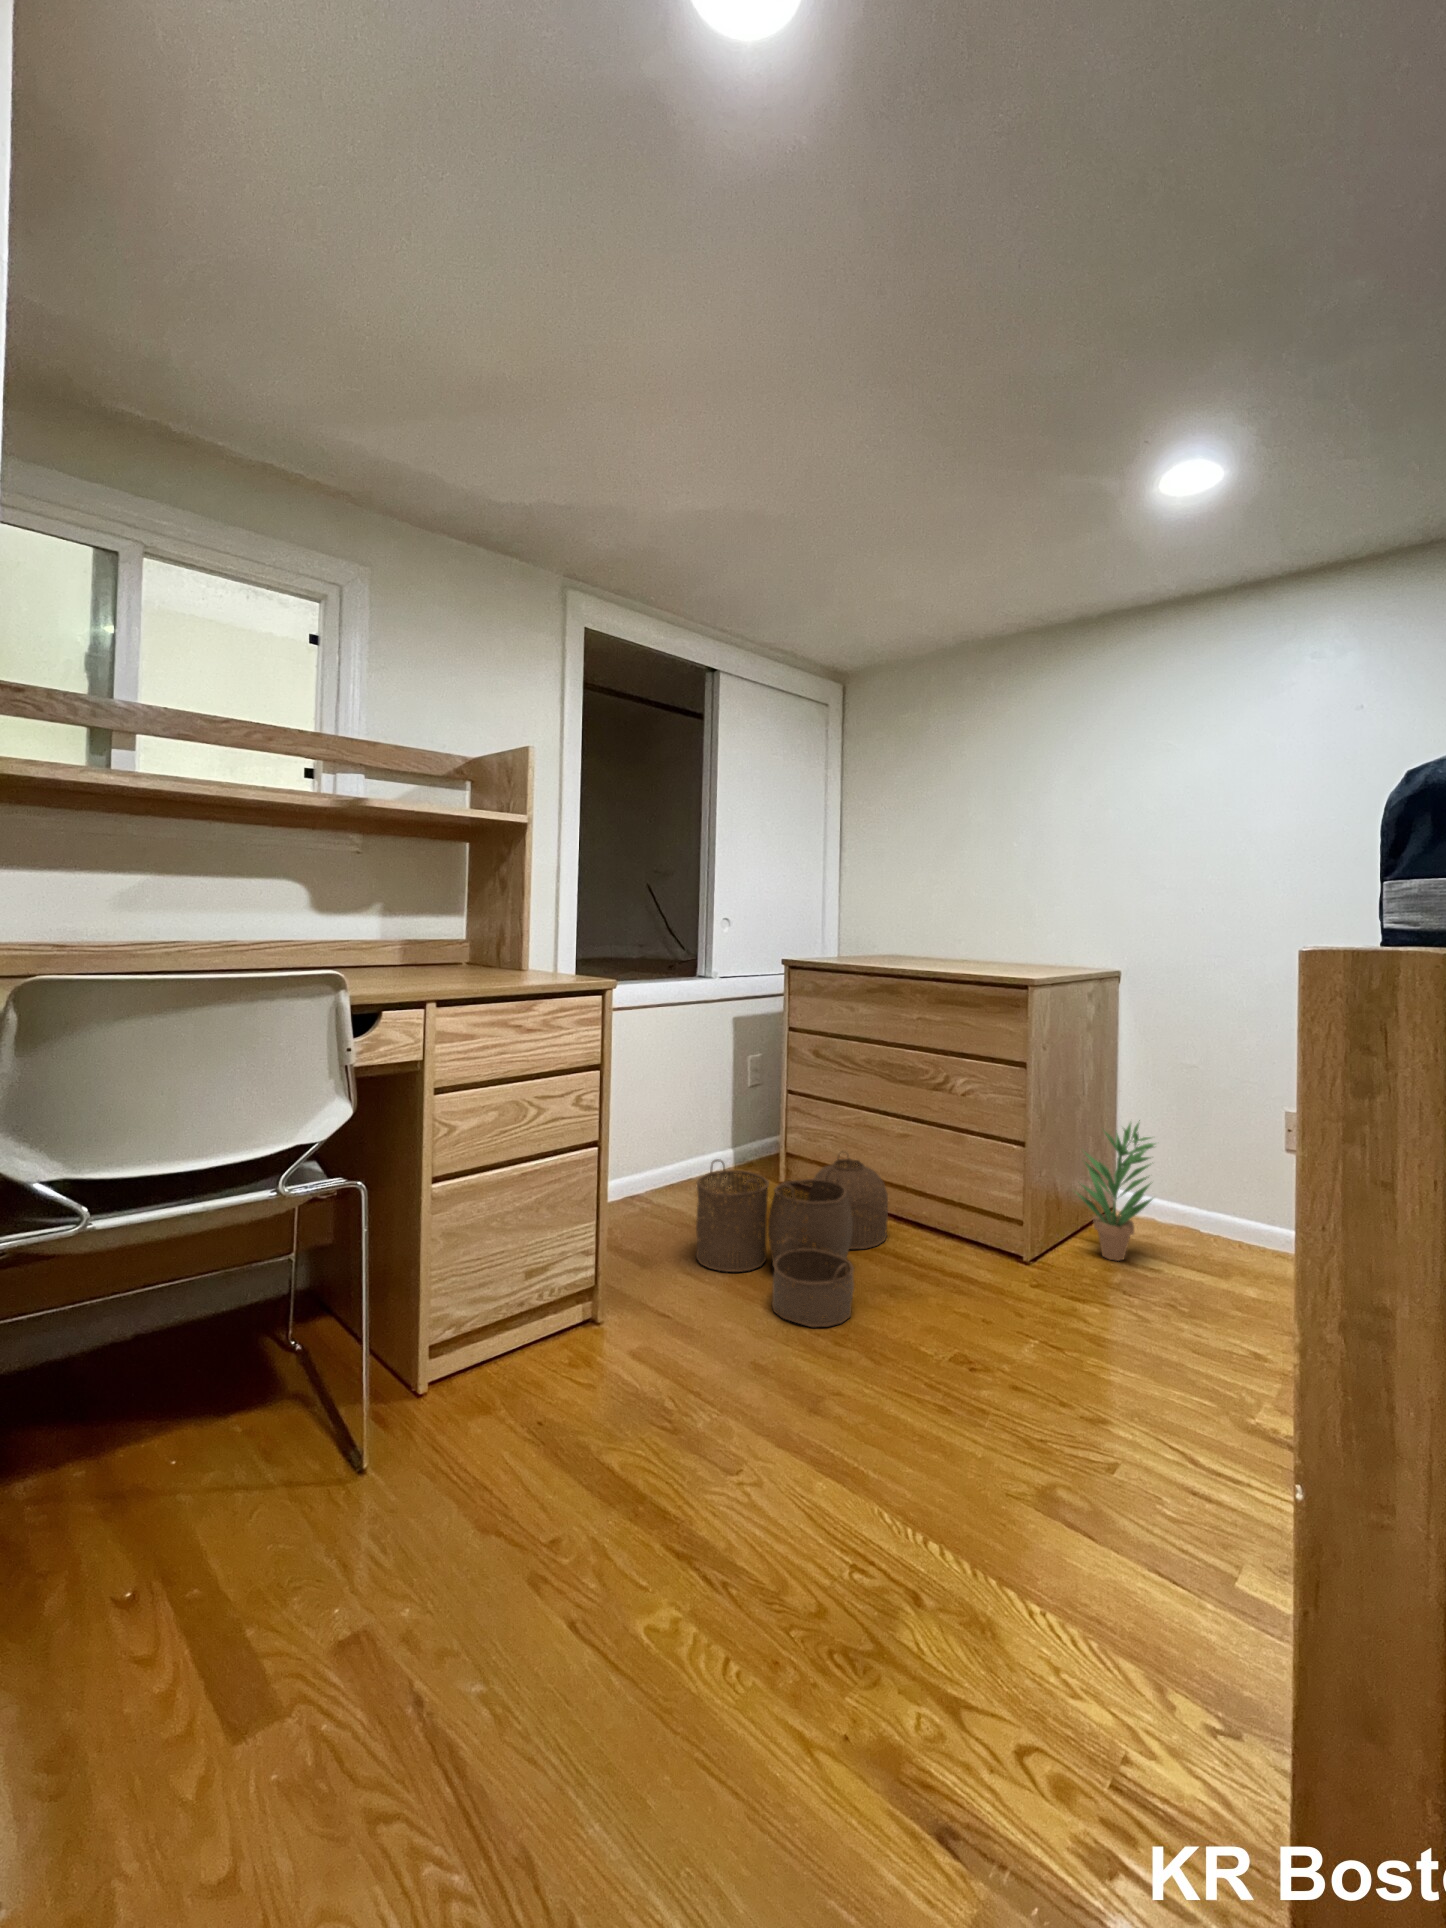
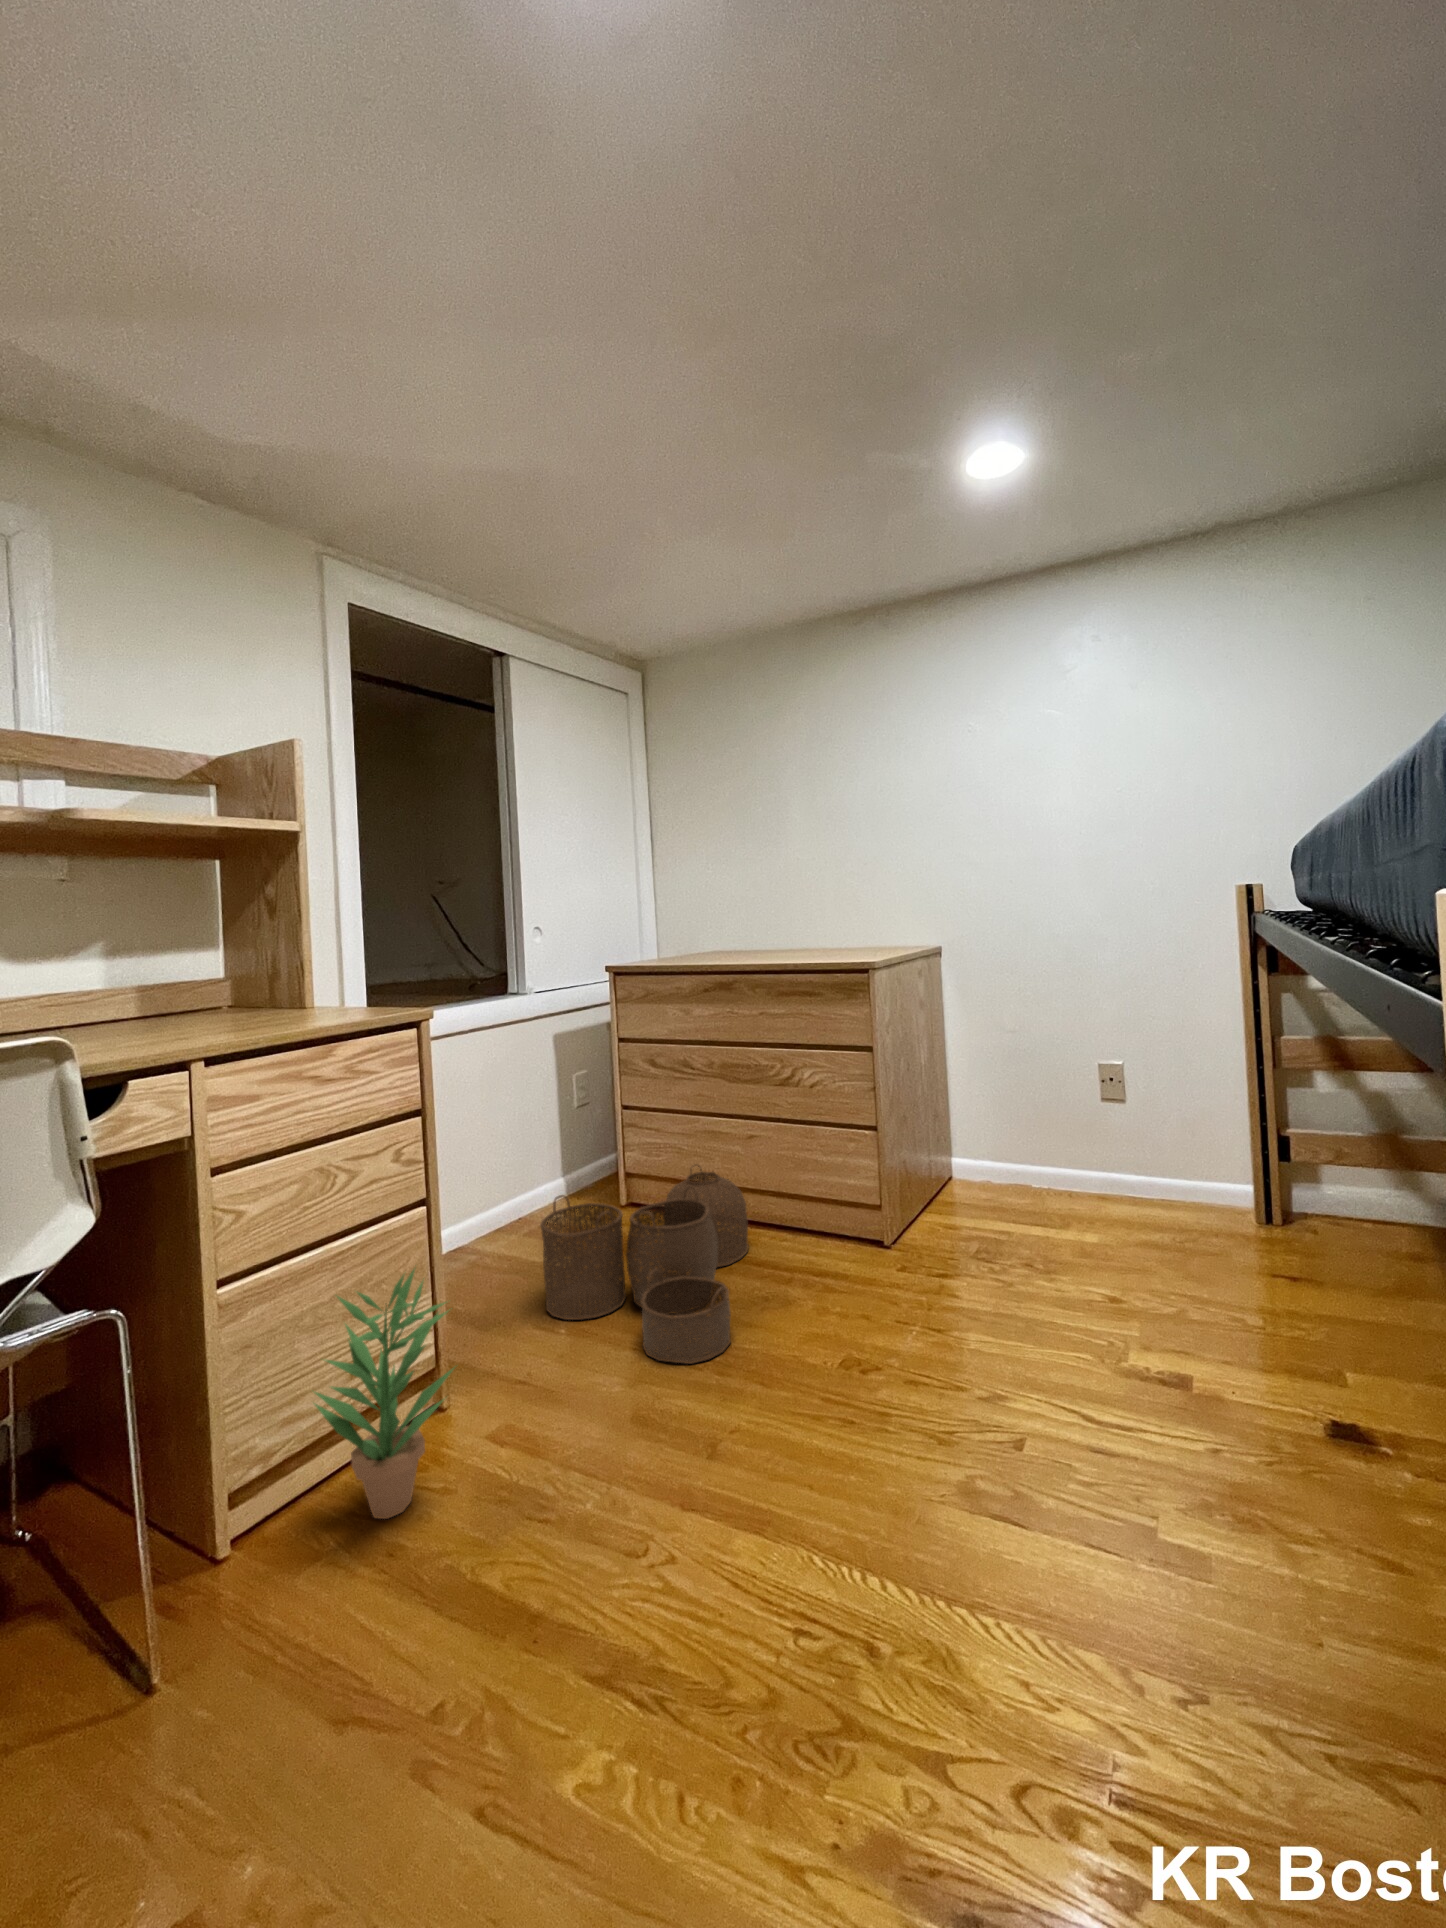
potted plant: present [1077,1120,1155,1261] -> present [315,1269,454,1519]

